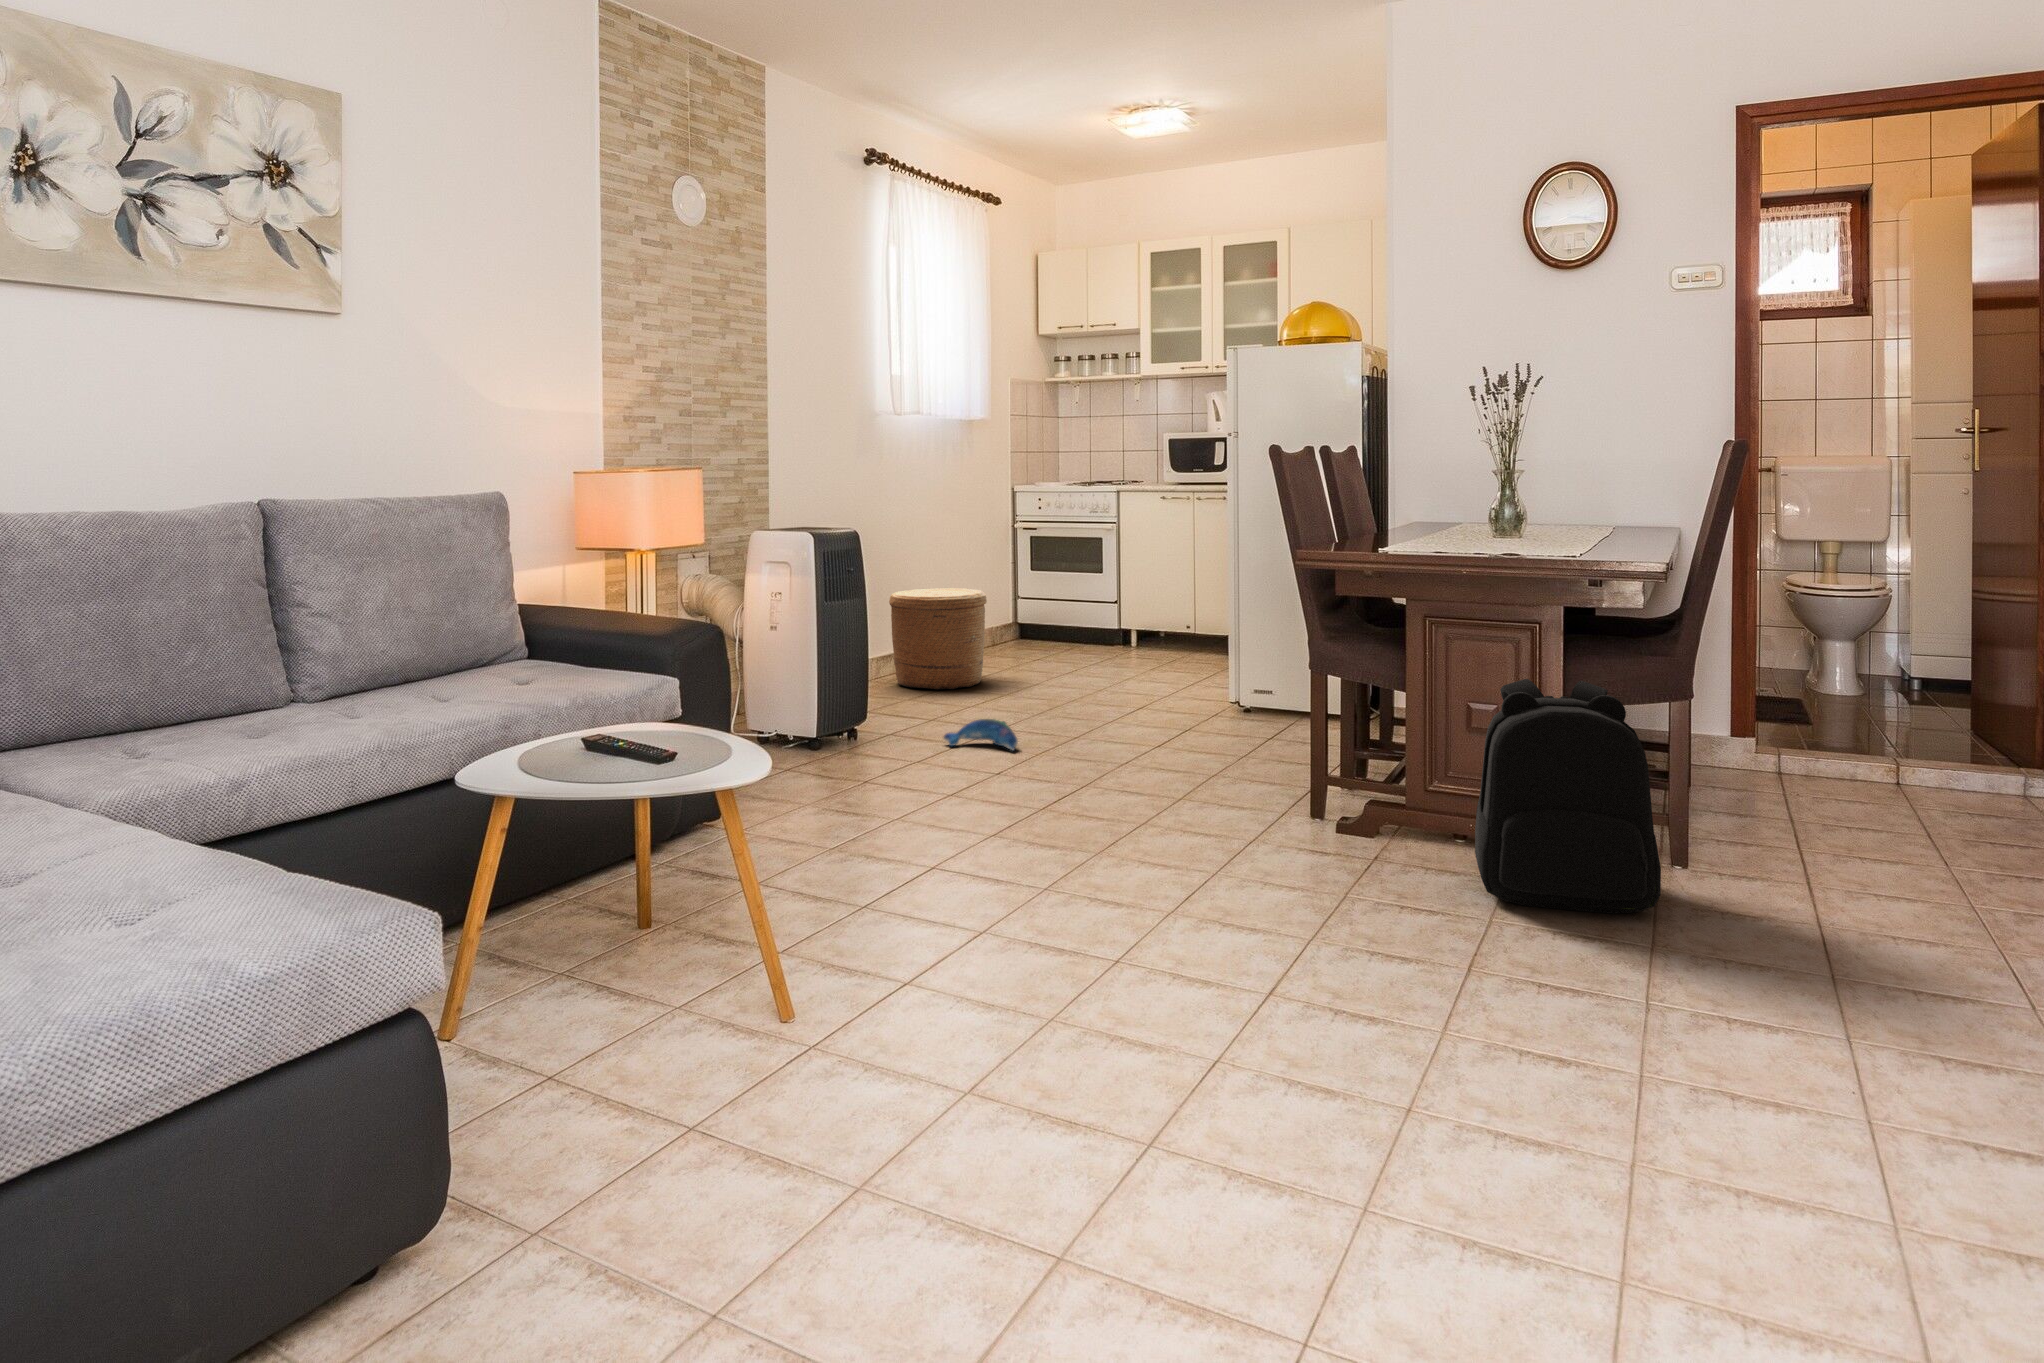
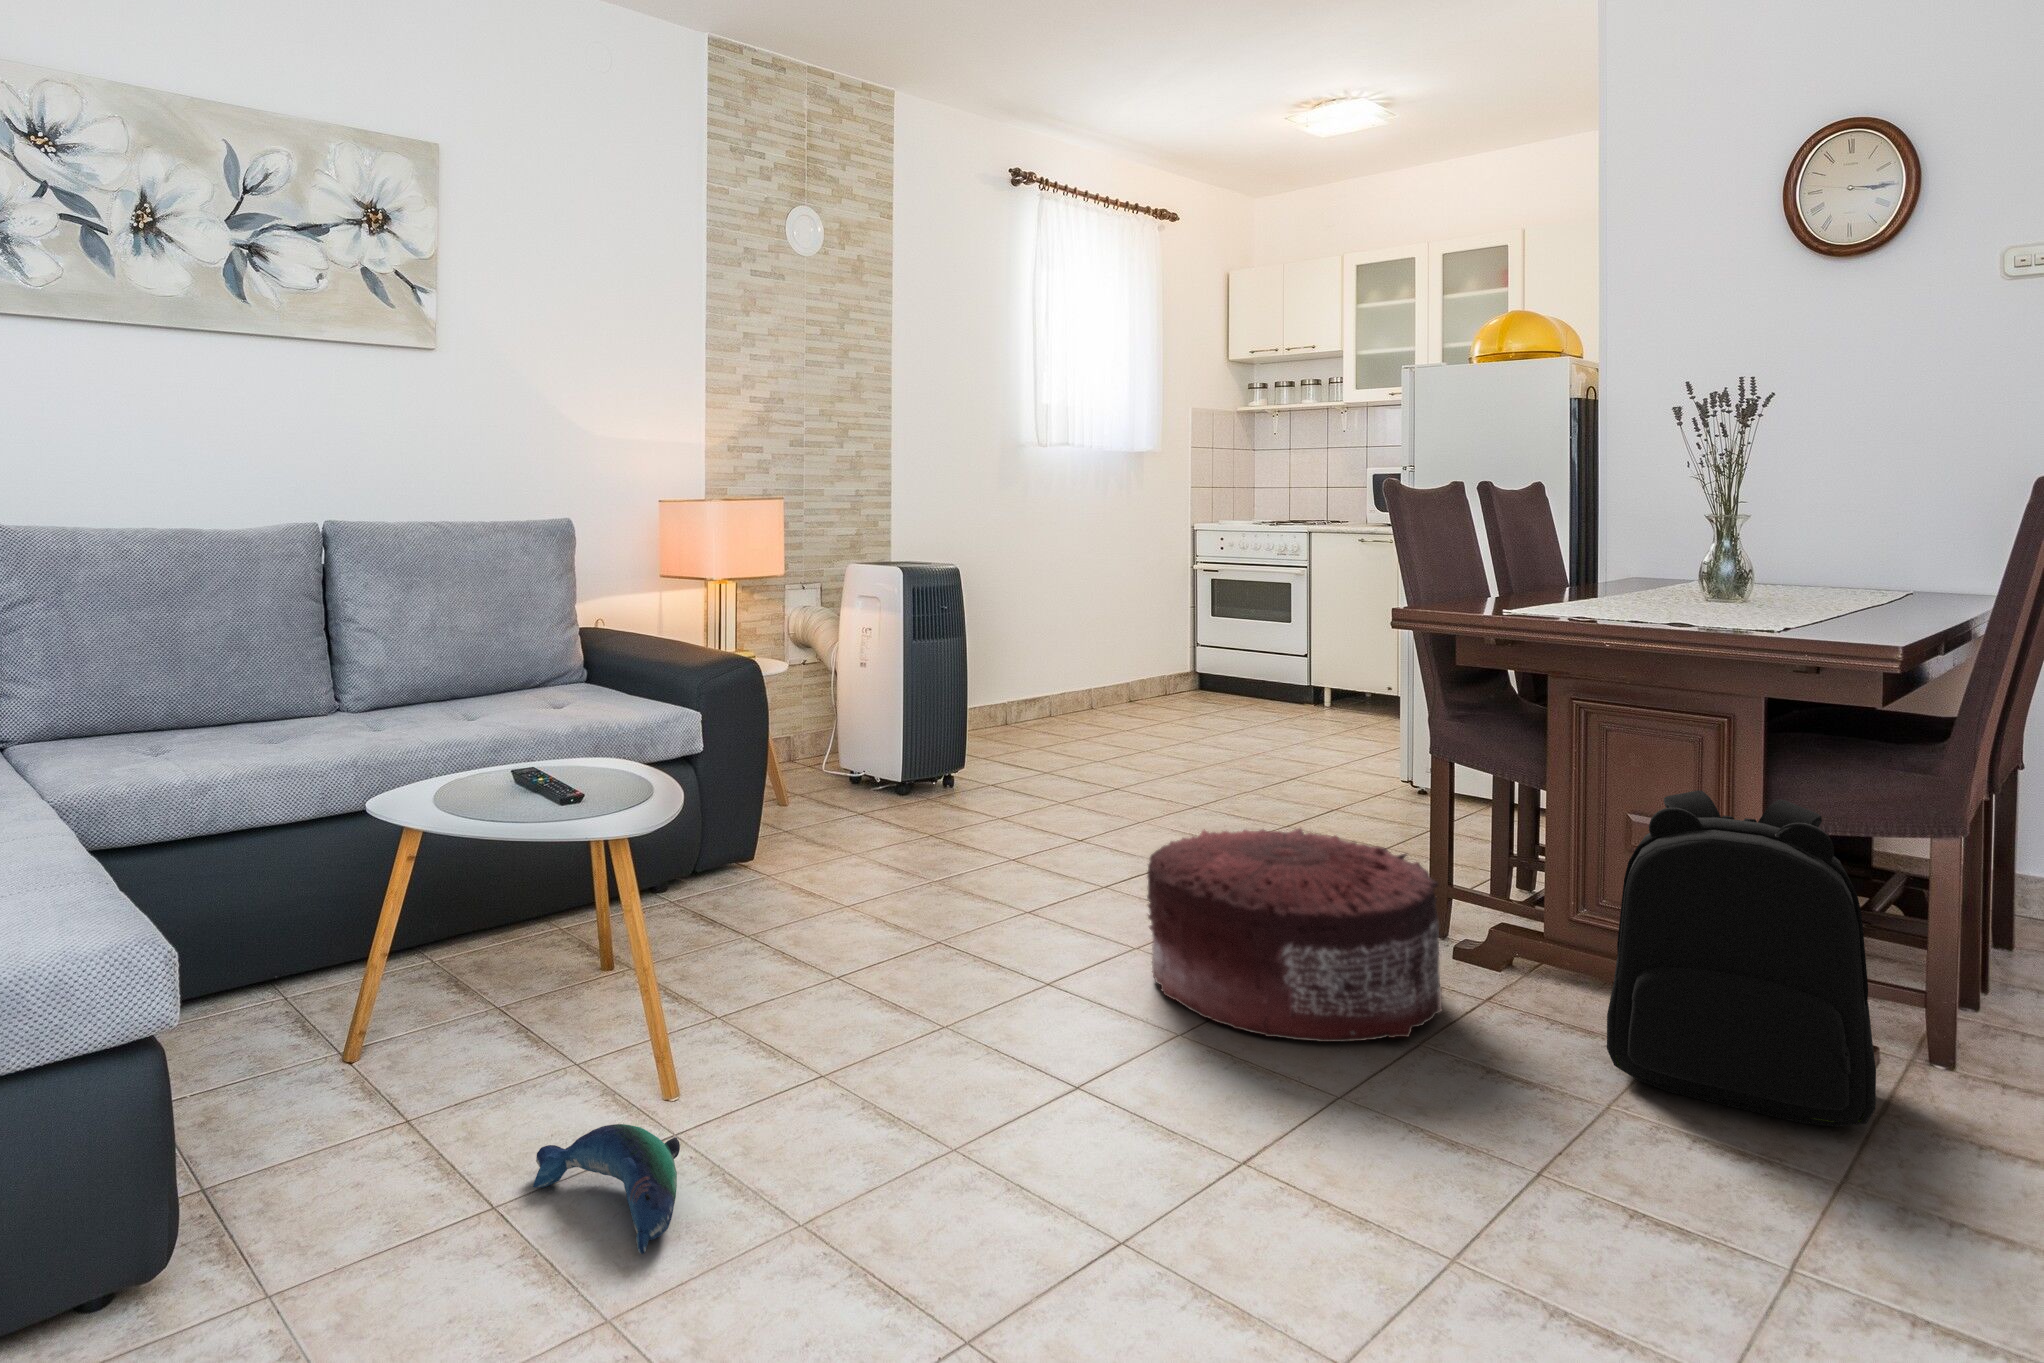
woven basket: present [889,588,987,689] -> none [1027,631,1133,741]
plush toy: present [944,719,1018,750] -> present [533,1124,680,1254]
pouf: none [1118,738,1354,907] -> present [1147,828,1442,1042]

